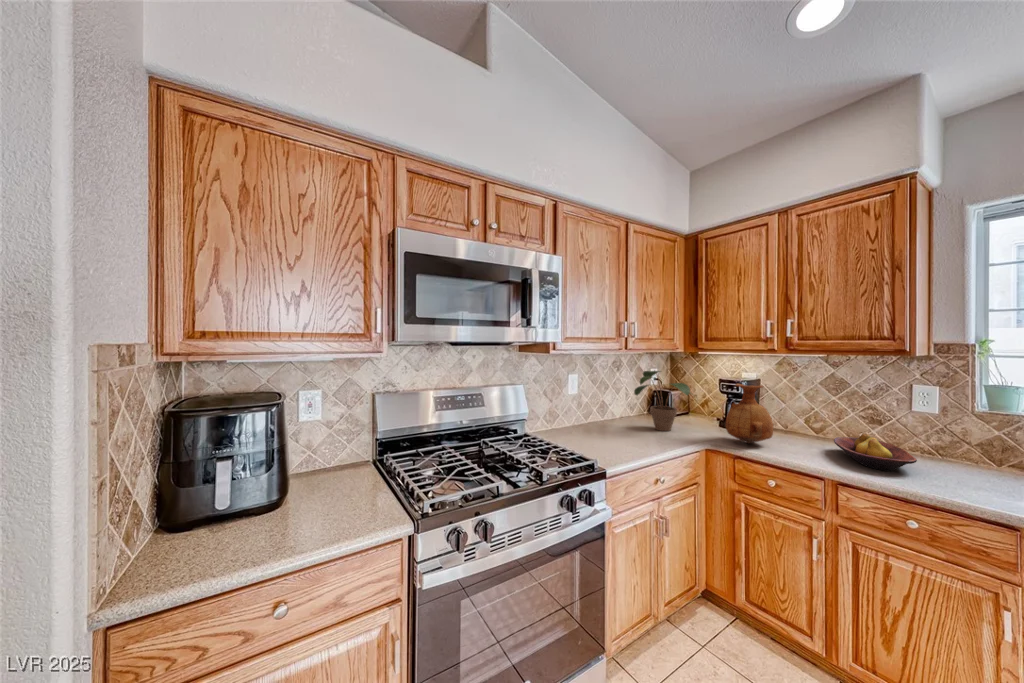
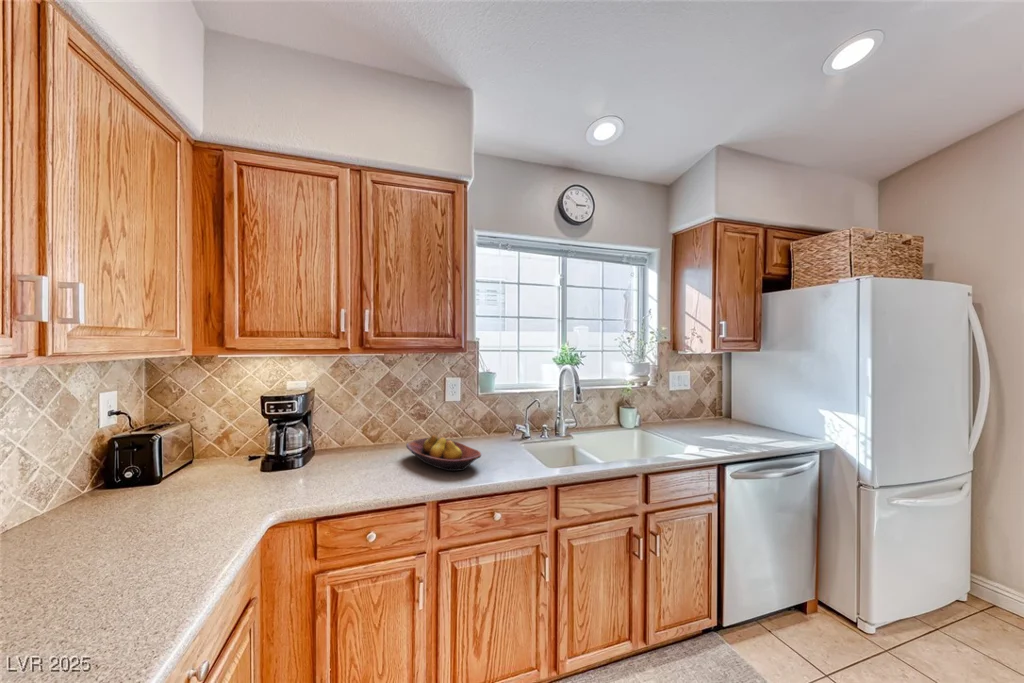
potted plant: present [634,371,690,431] -> none [91,393,240,513]
vase: present [726,384,773,444] -> none [294,399,358,484]

